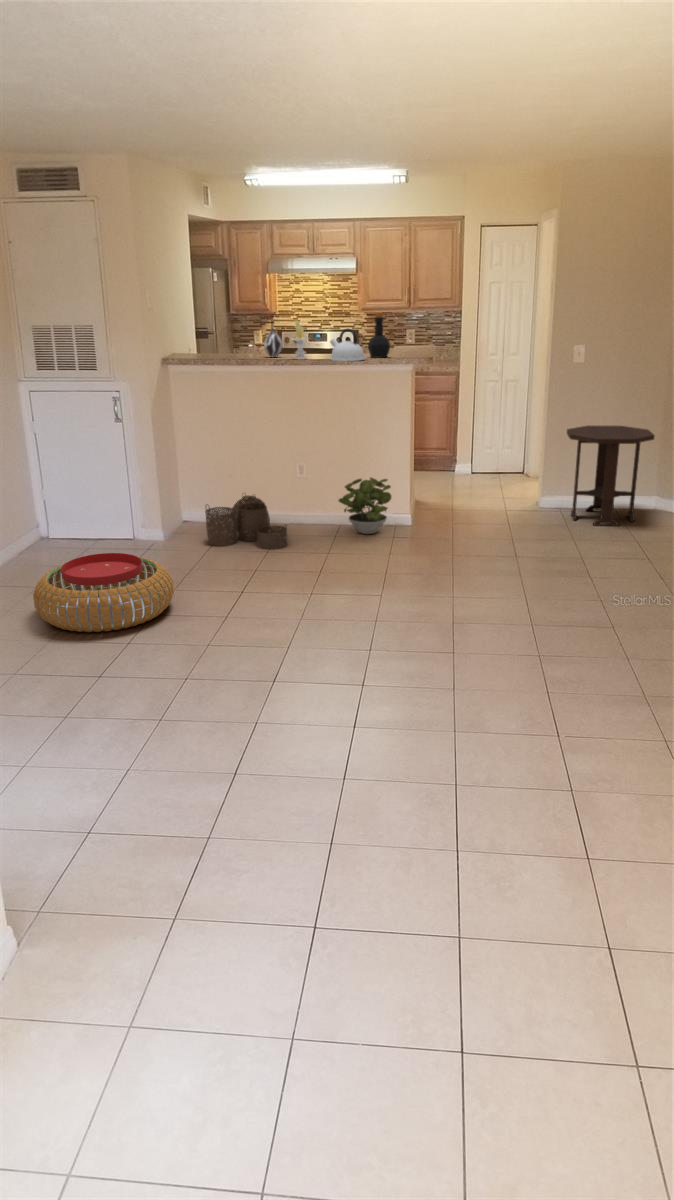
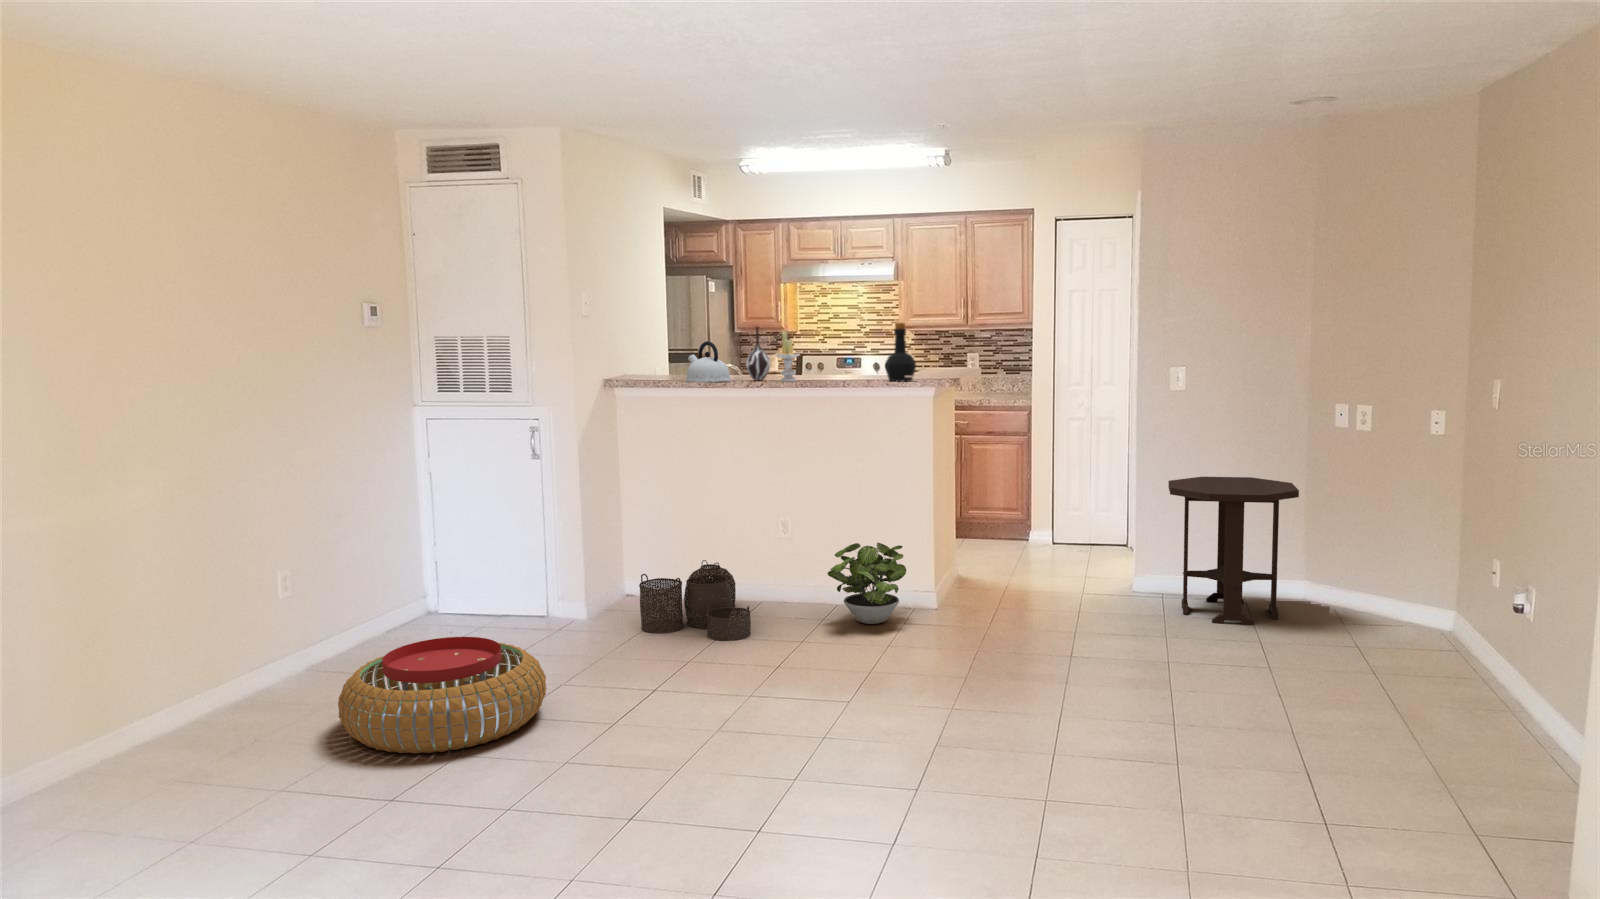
kettle: present [330,329,365,361] -> present [686,341,731,382]

